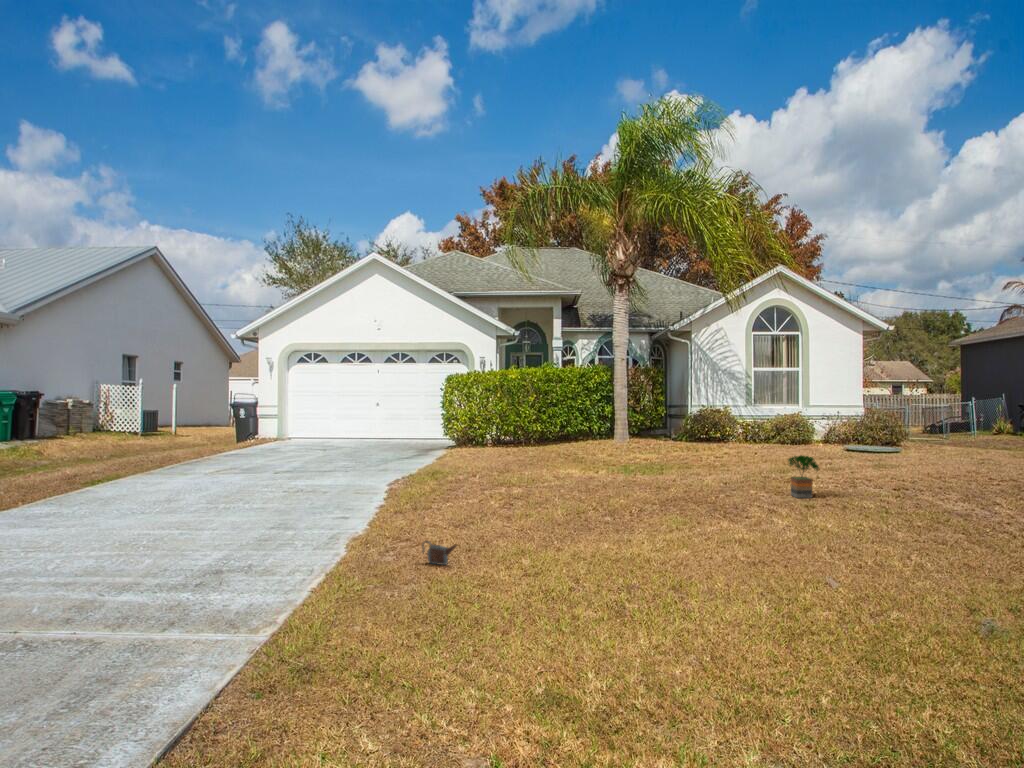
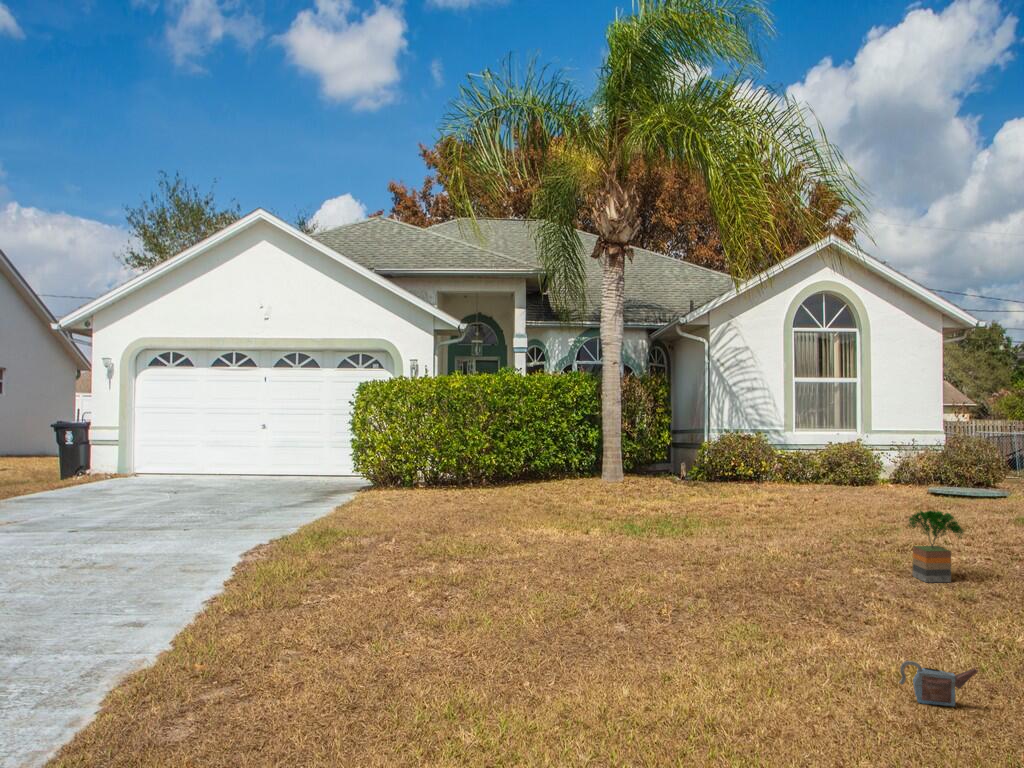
watering can: present [422,541,456,565] -> present [899,661,978,706]

